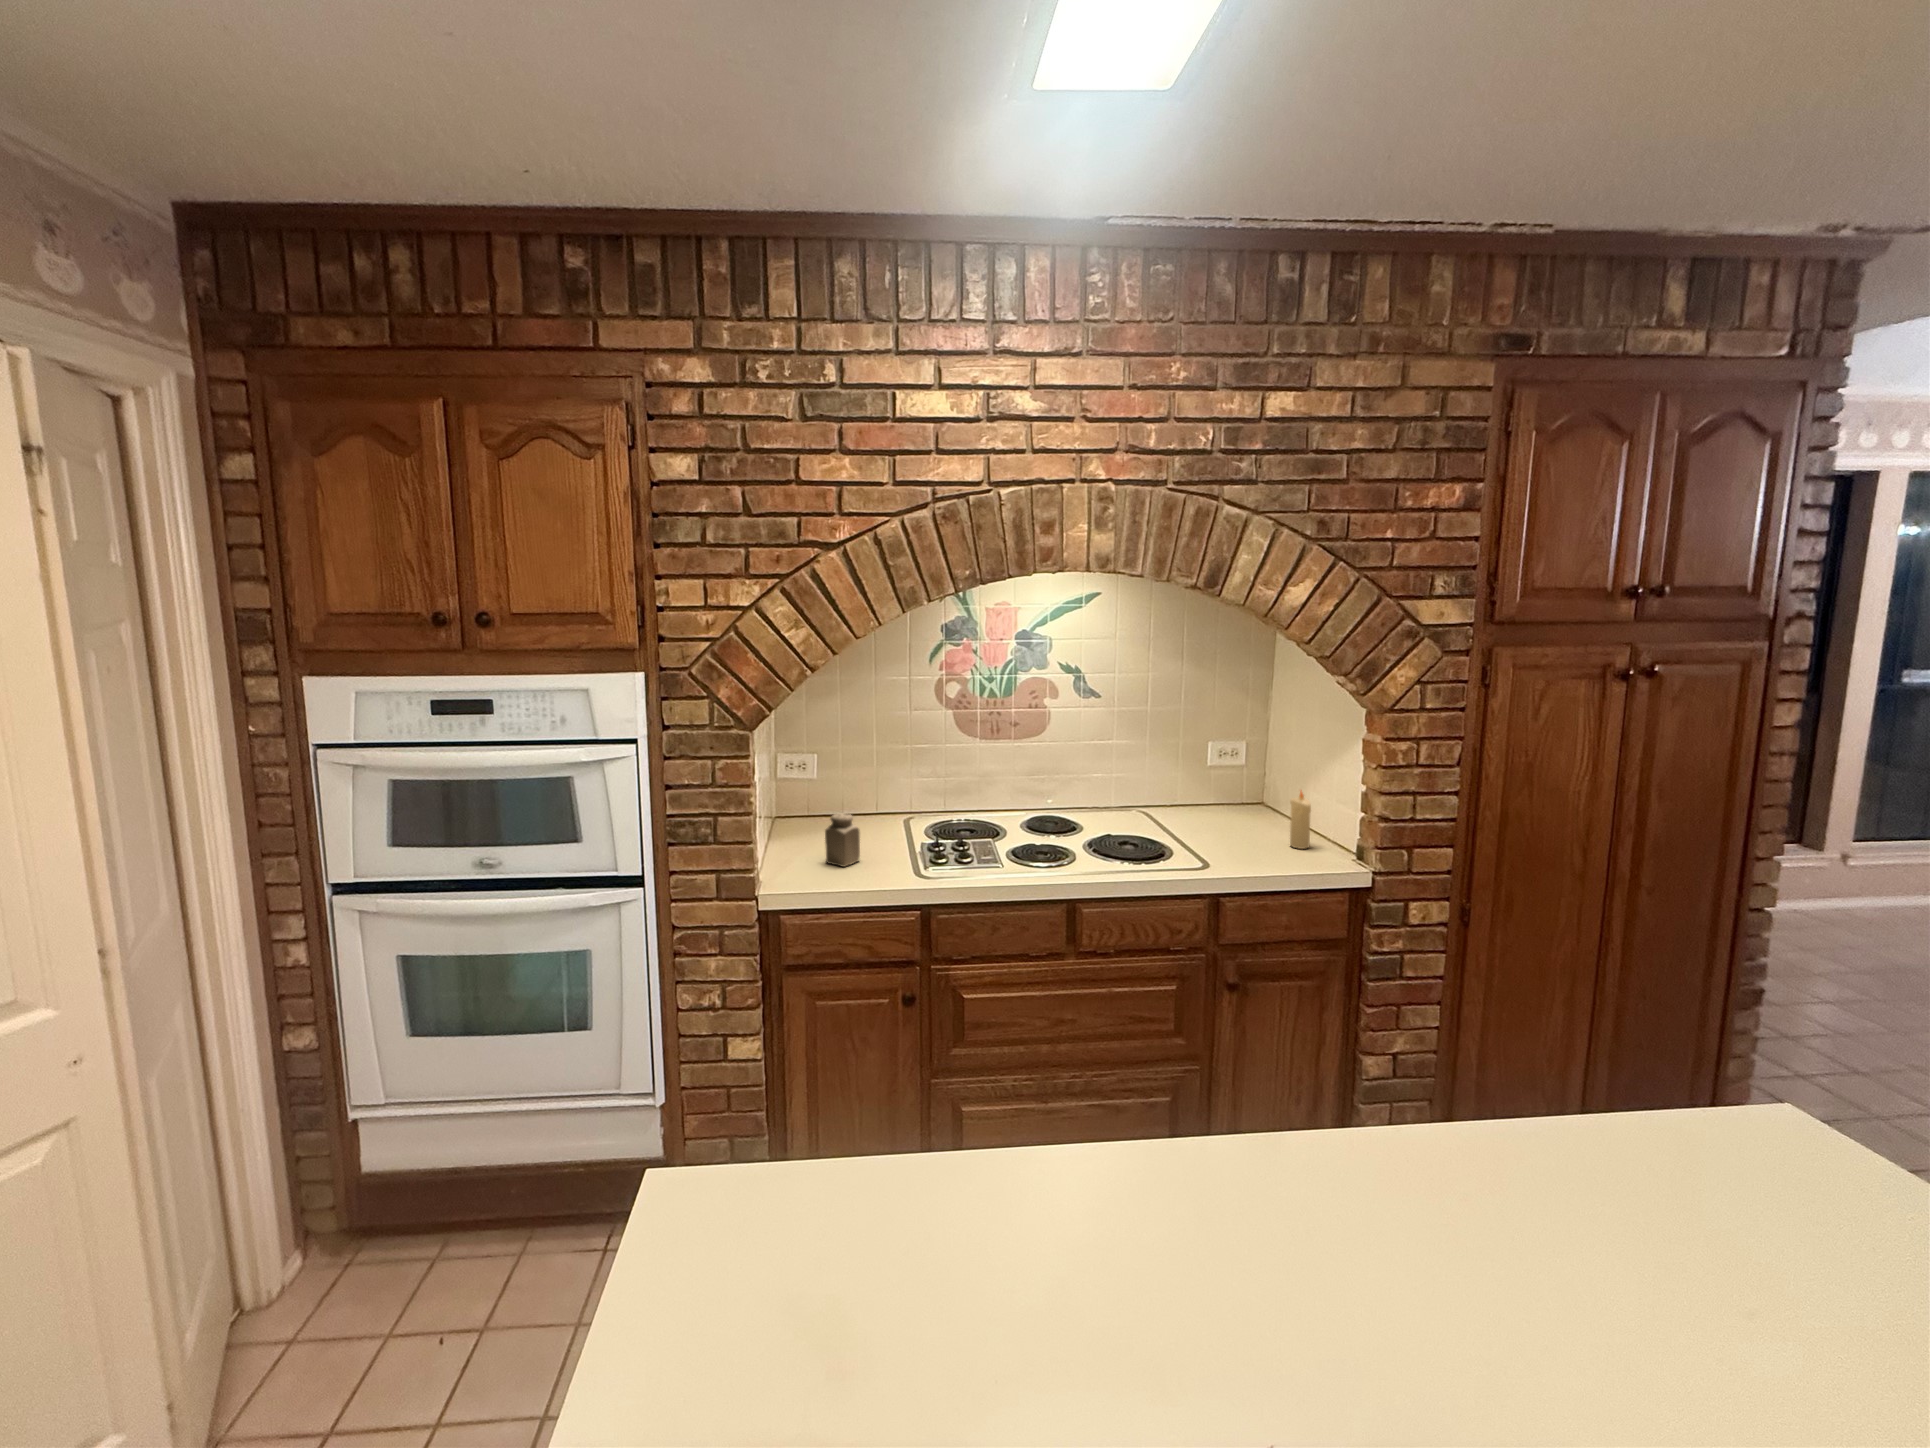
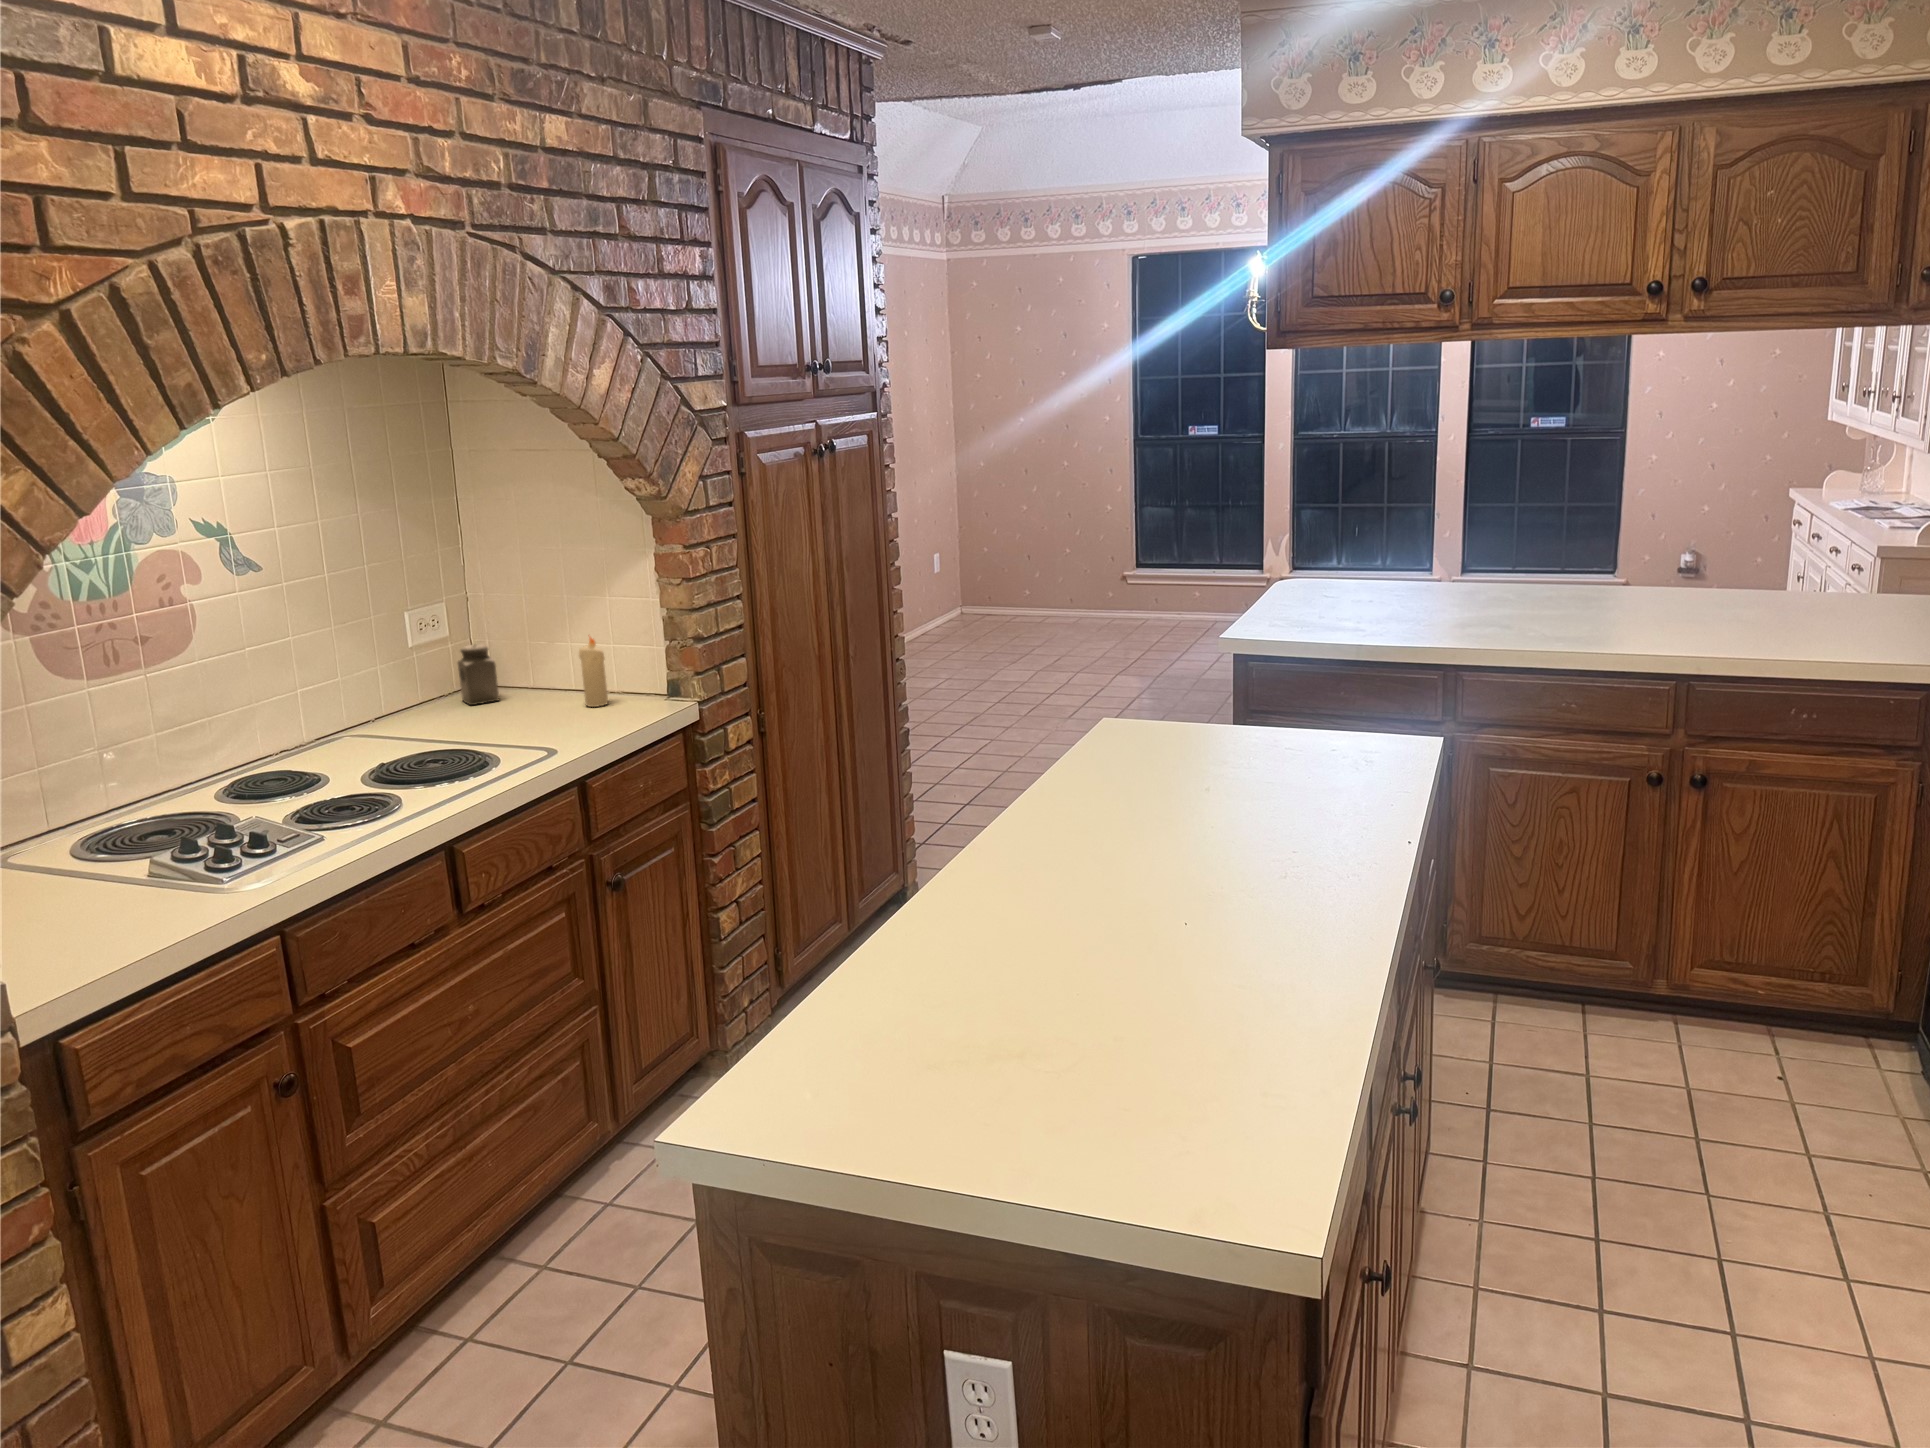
salt shaker: present [825,813,860,867] -> present [458,644,499,705]

